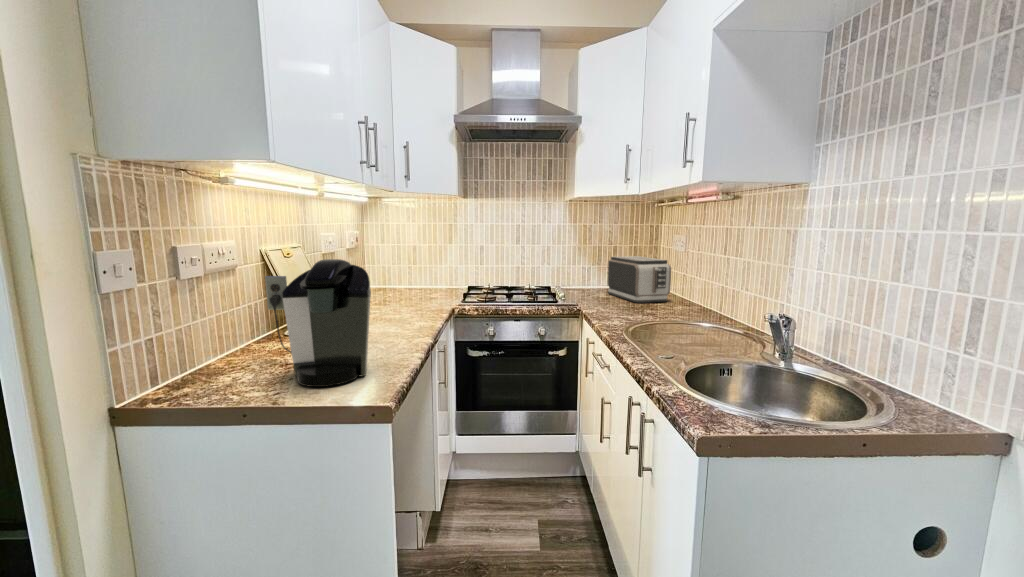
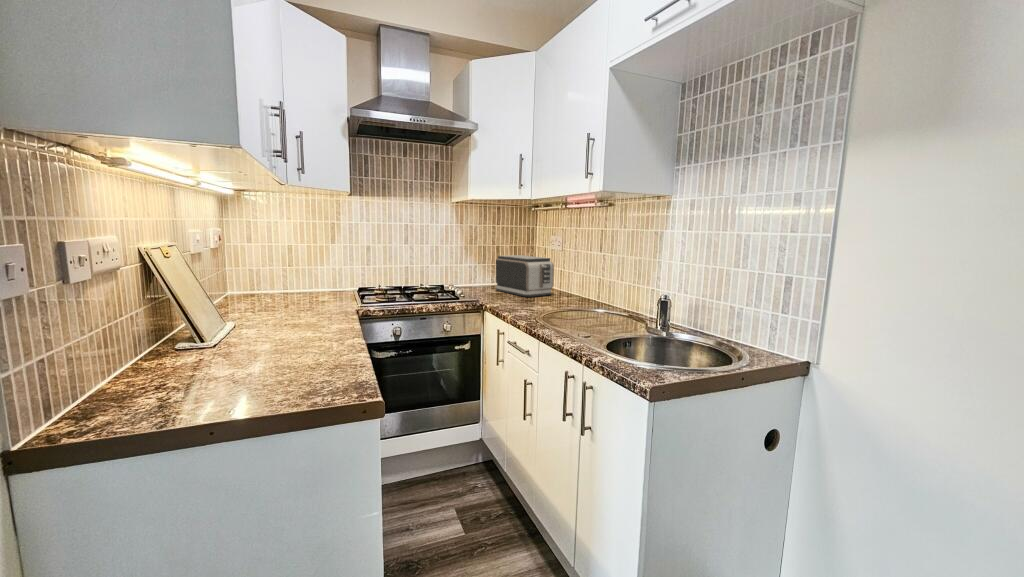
coffee maker: present [265,259,371,387] -> none [178,257,328,395]

